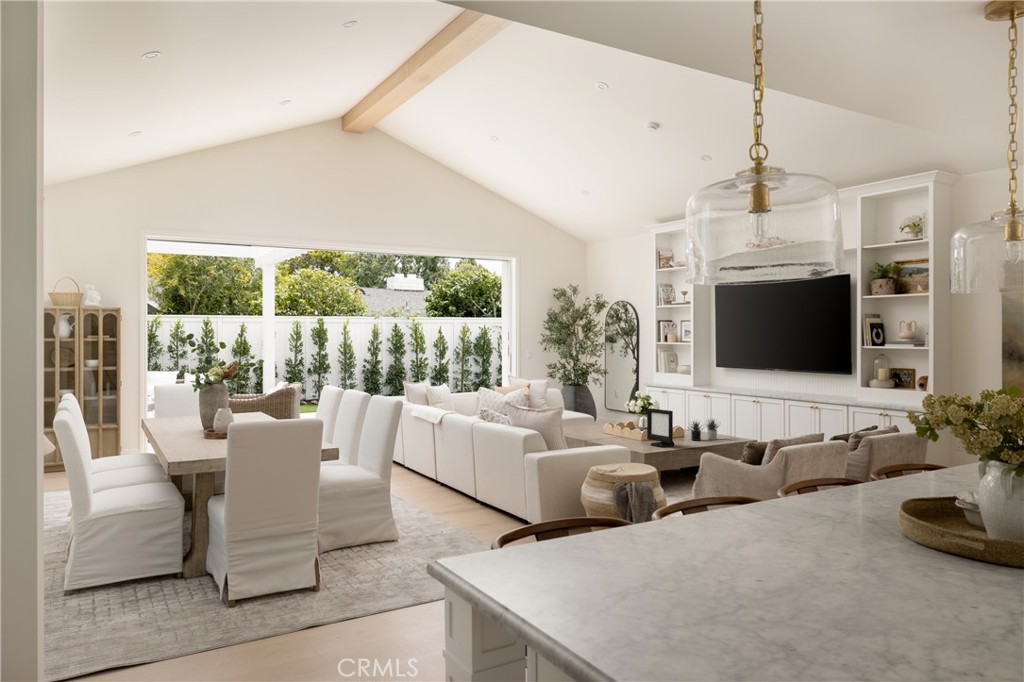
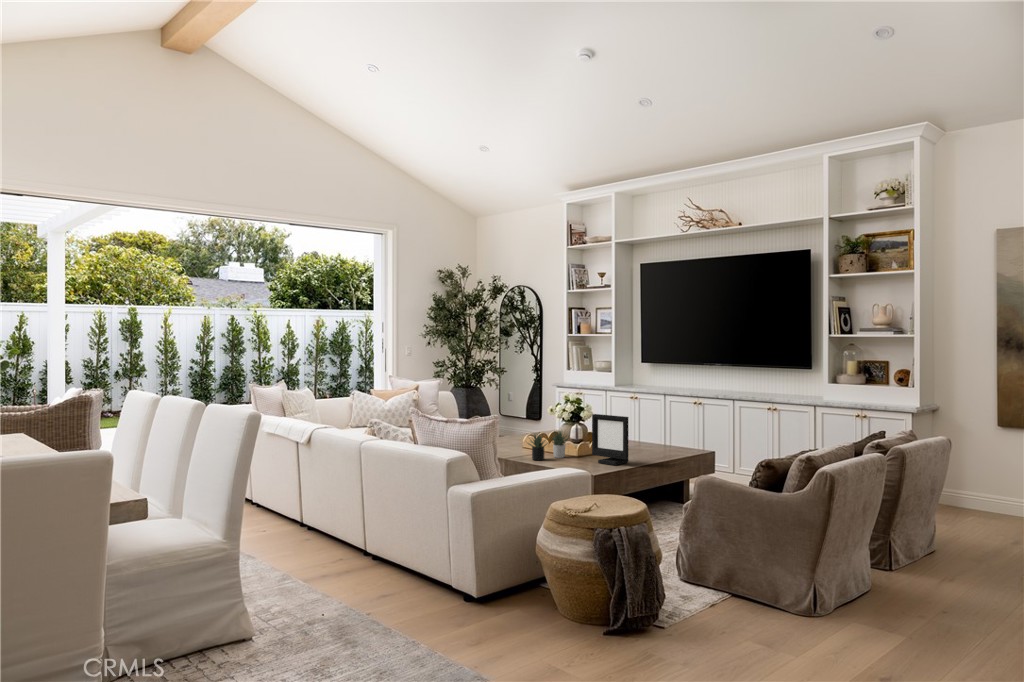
succulent plant: present [690,420,718,441] -> present [529,431,568,460]

